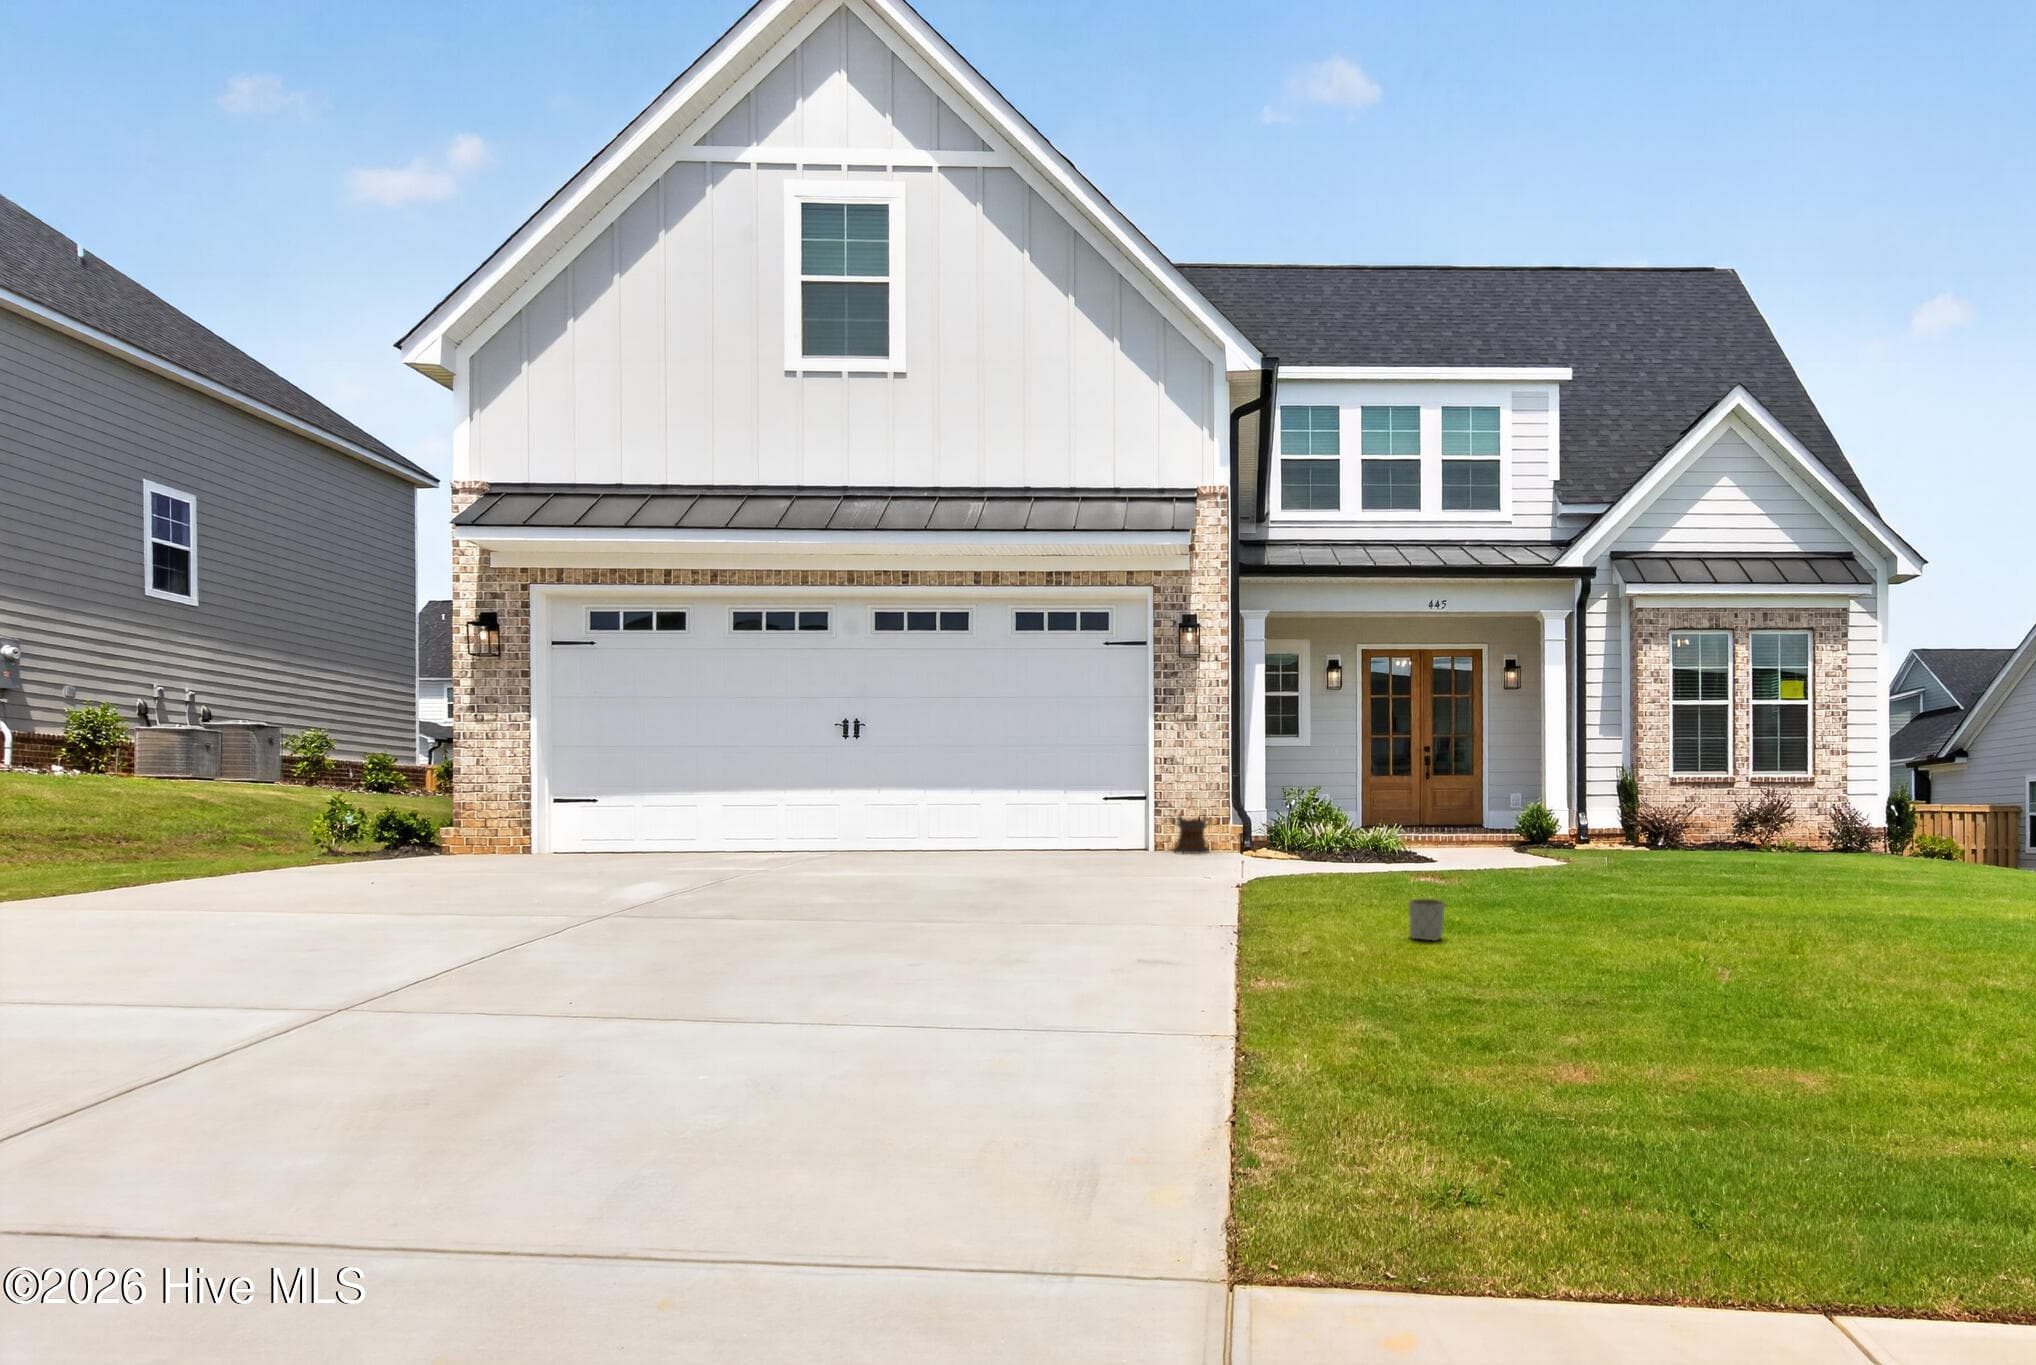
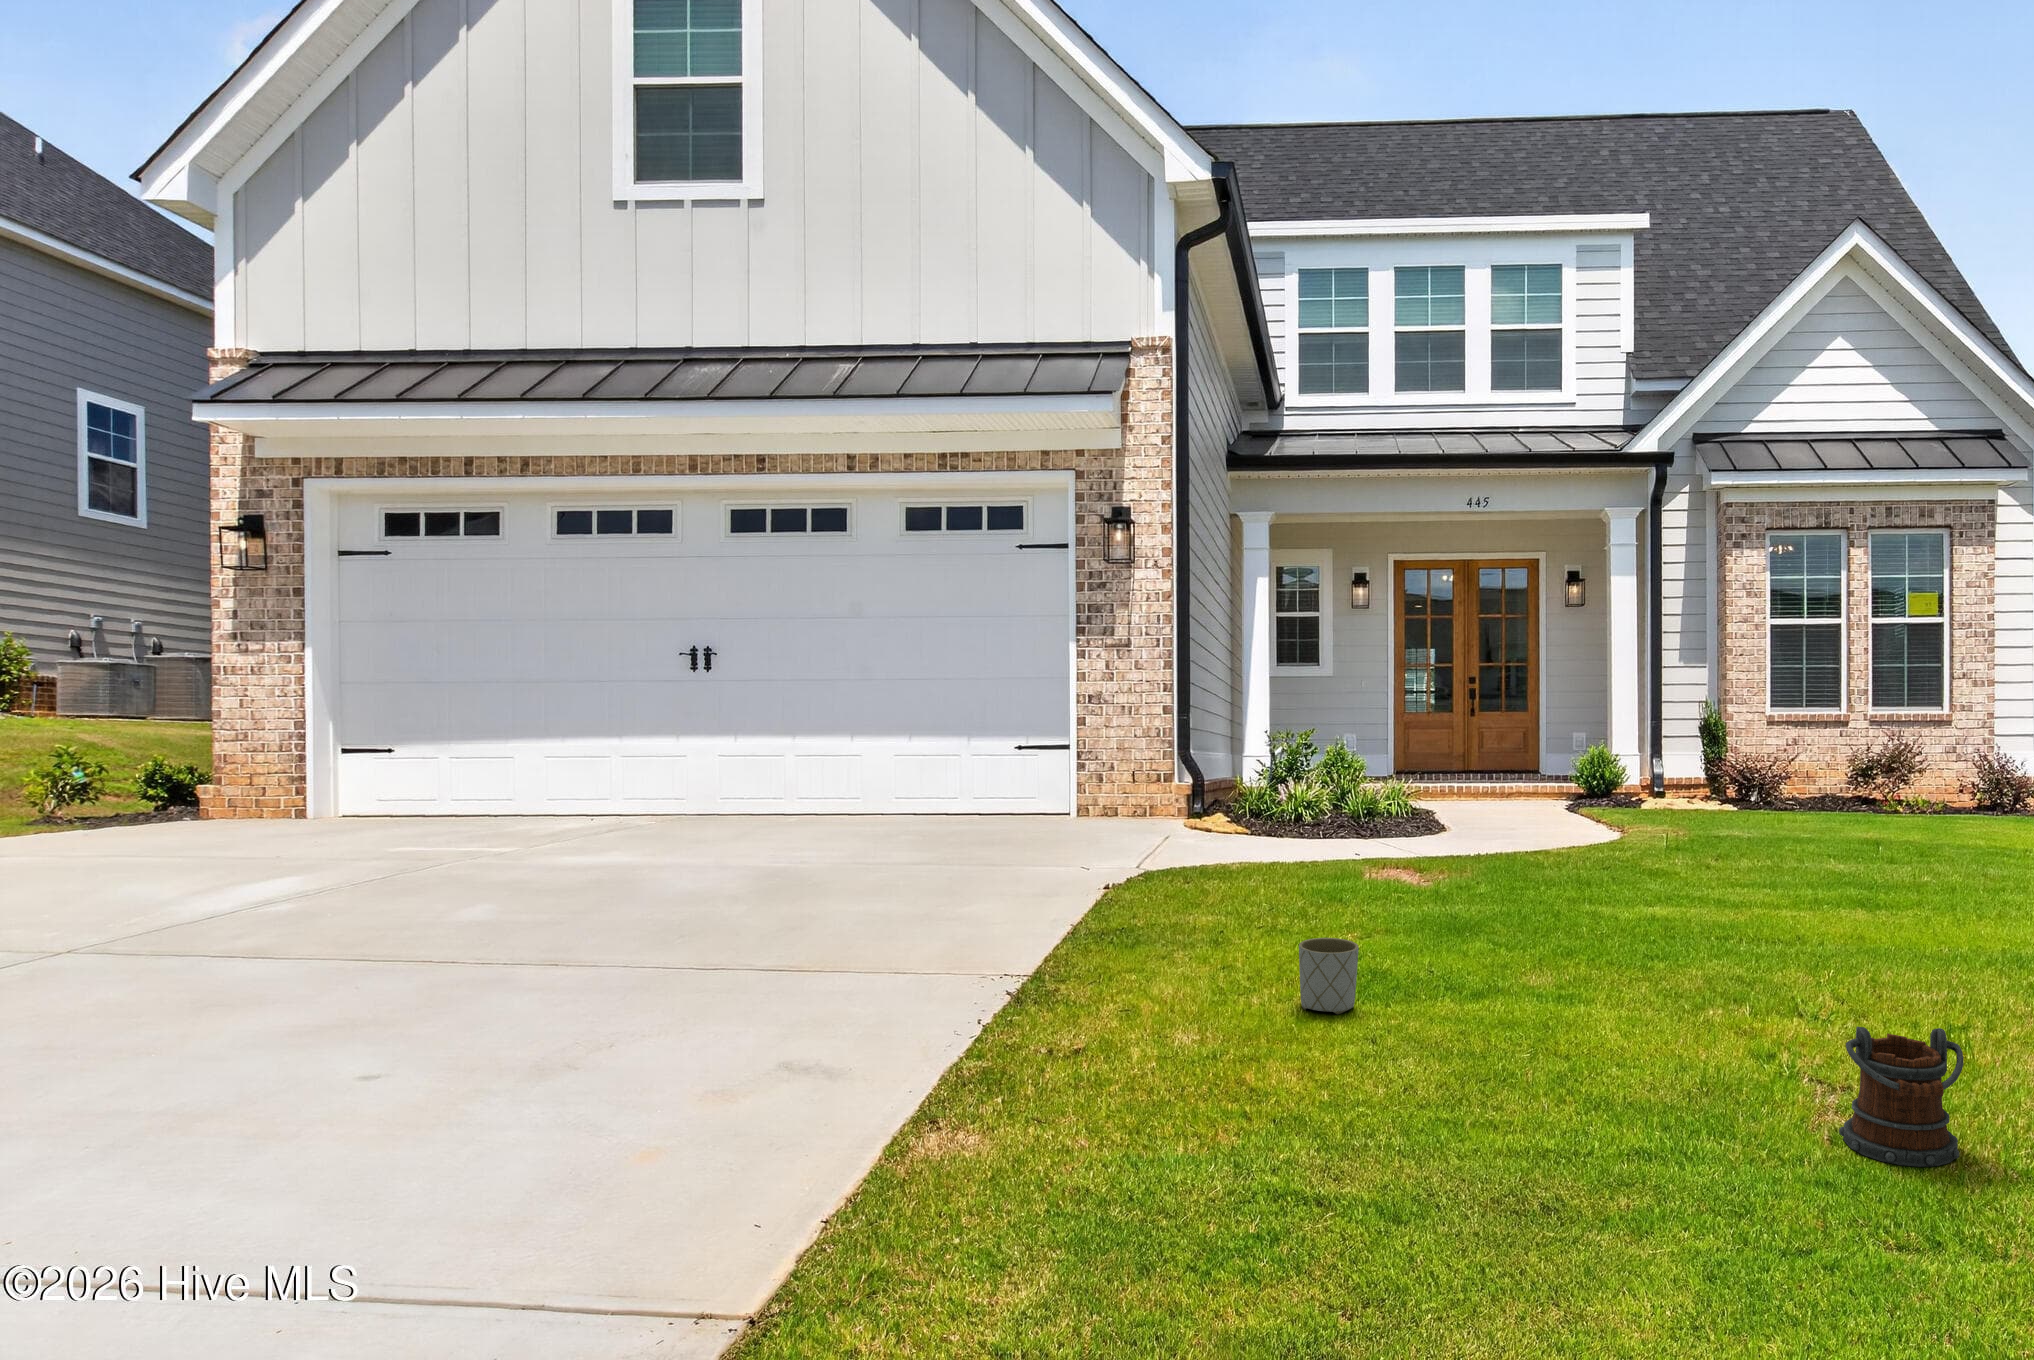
bucket: present [1174,815,1210,854] -> present [1839,1027,1964,1167]

